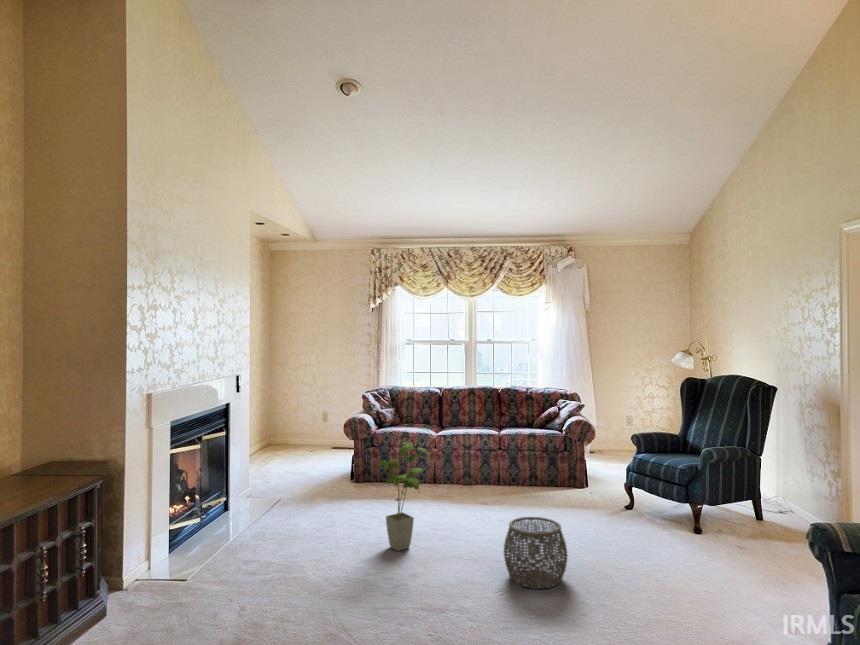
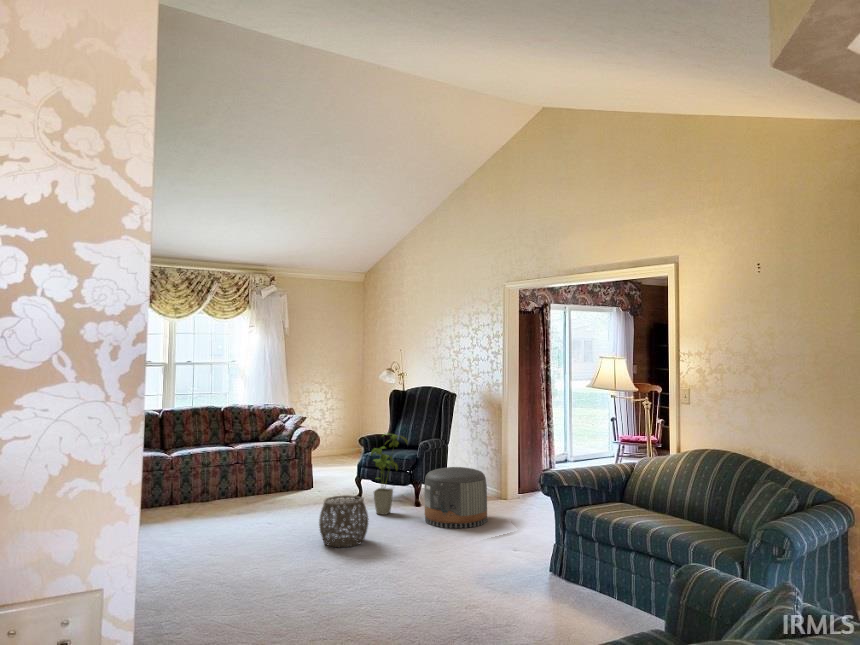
house plant: present [377,442,430,551] -> present [371,433,408,515]
pouf: none [674,502,782,607] -> present [424,467,487,528]

